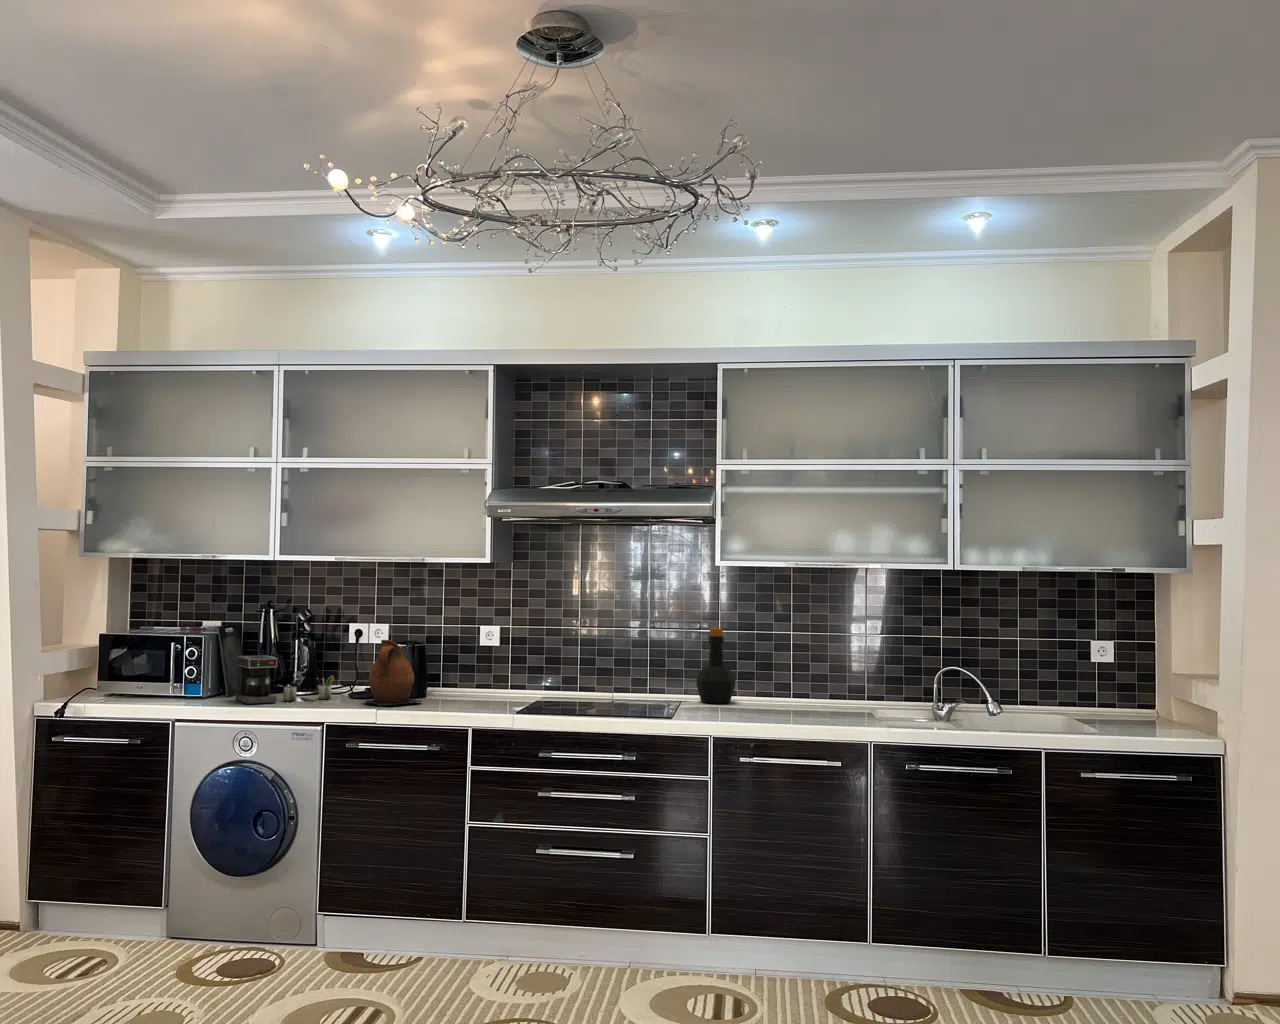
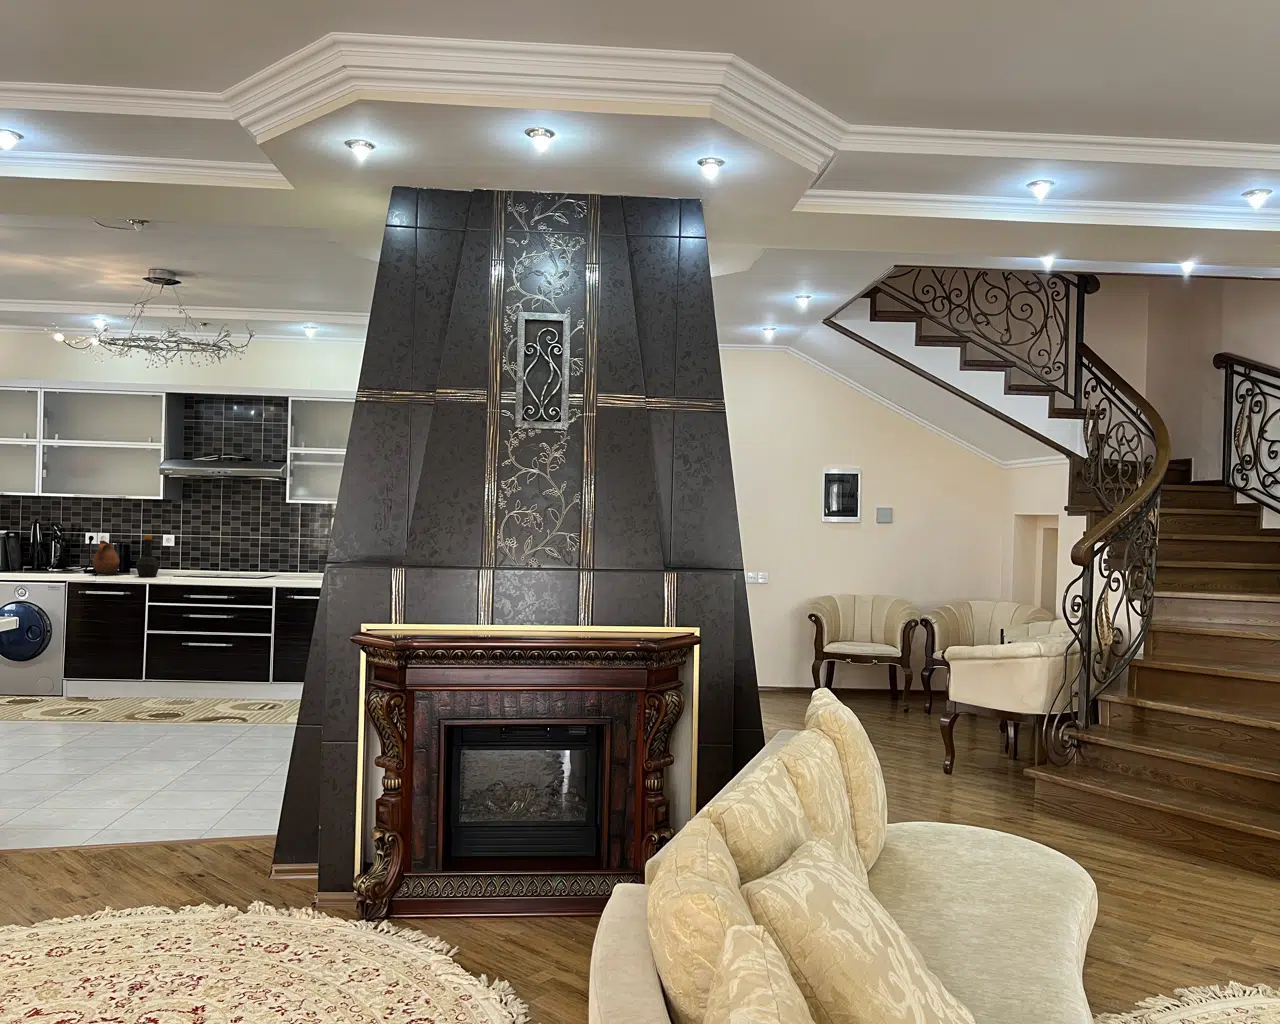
bottle: present [696,628,735,703] -> present [136,535,159,577]
coffee maker: present [236,655,334,704] -> none [16,549,74,574]

